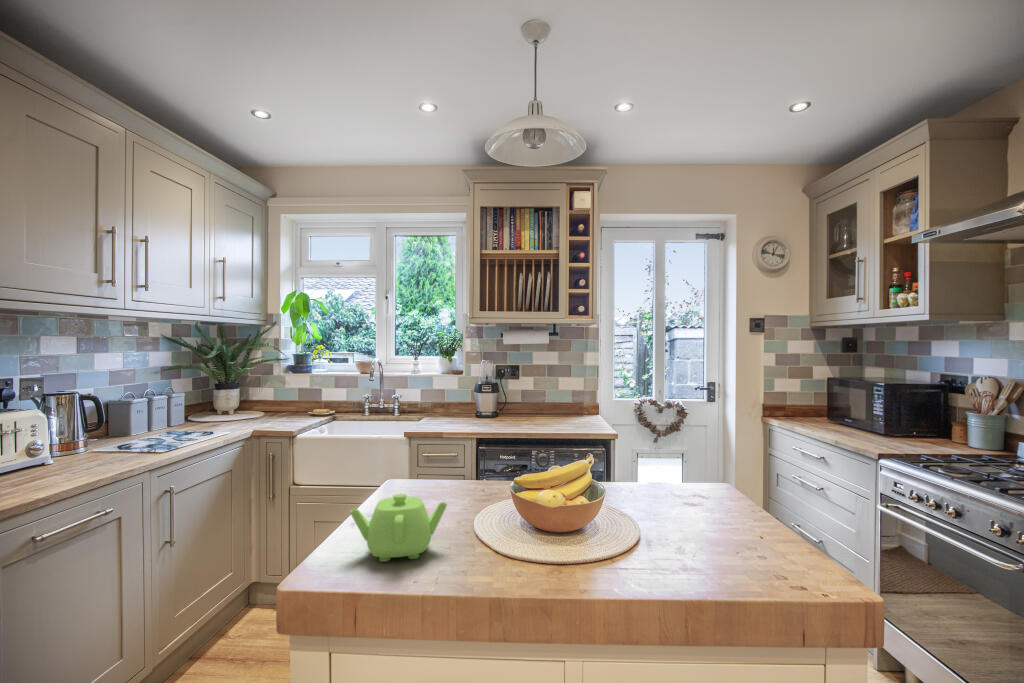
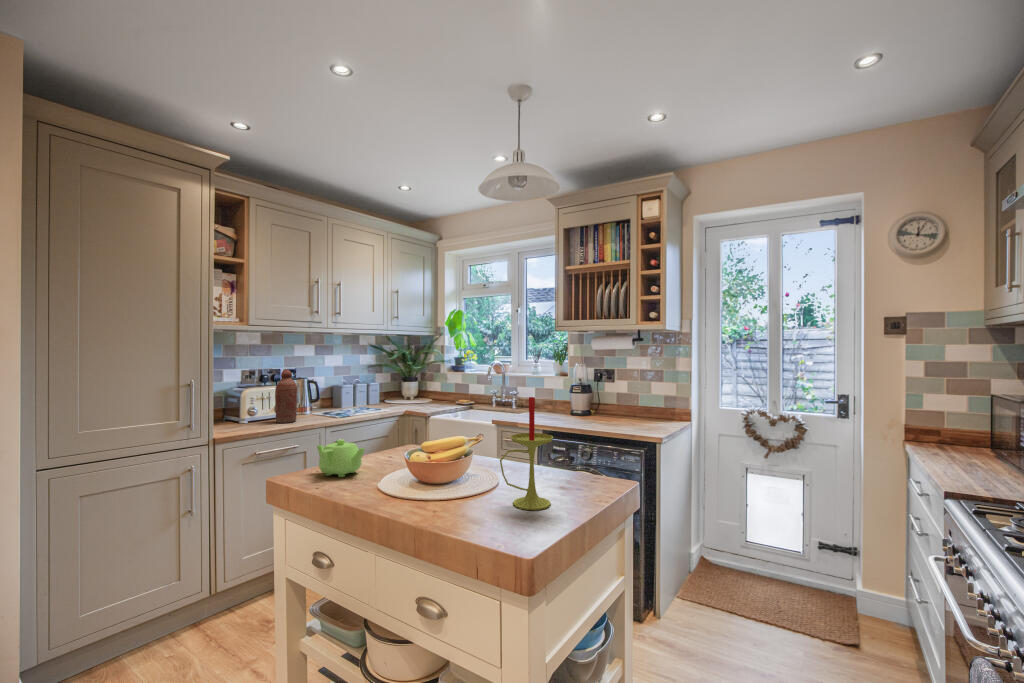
bottle: none [42,378,91,476] -> present [275,369,297,423]
candle: none [699,399,758,547] -> present [500,397,553,510]

